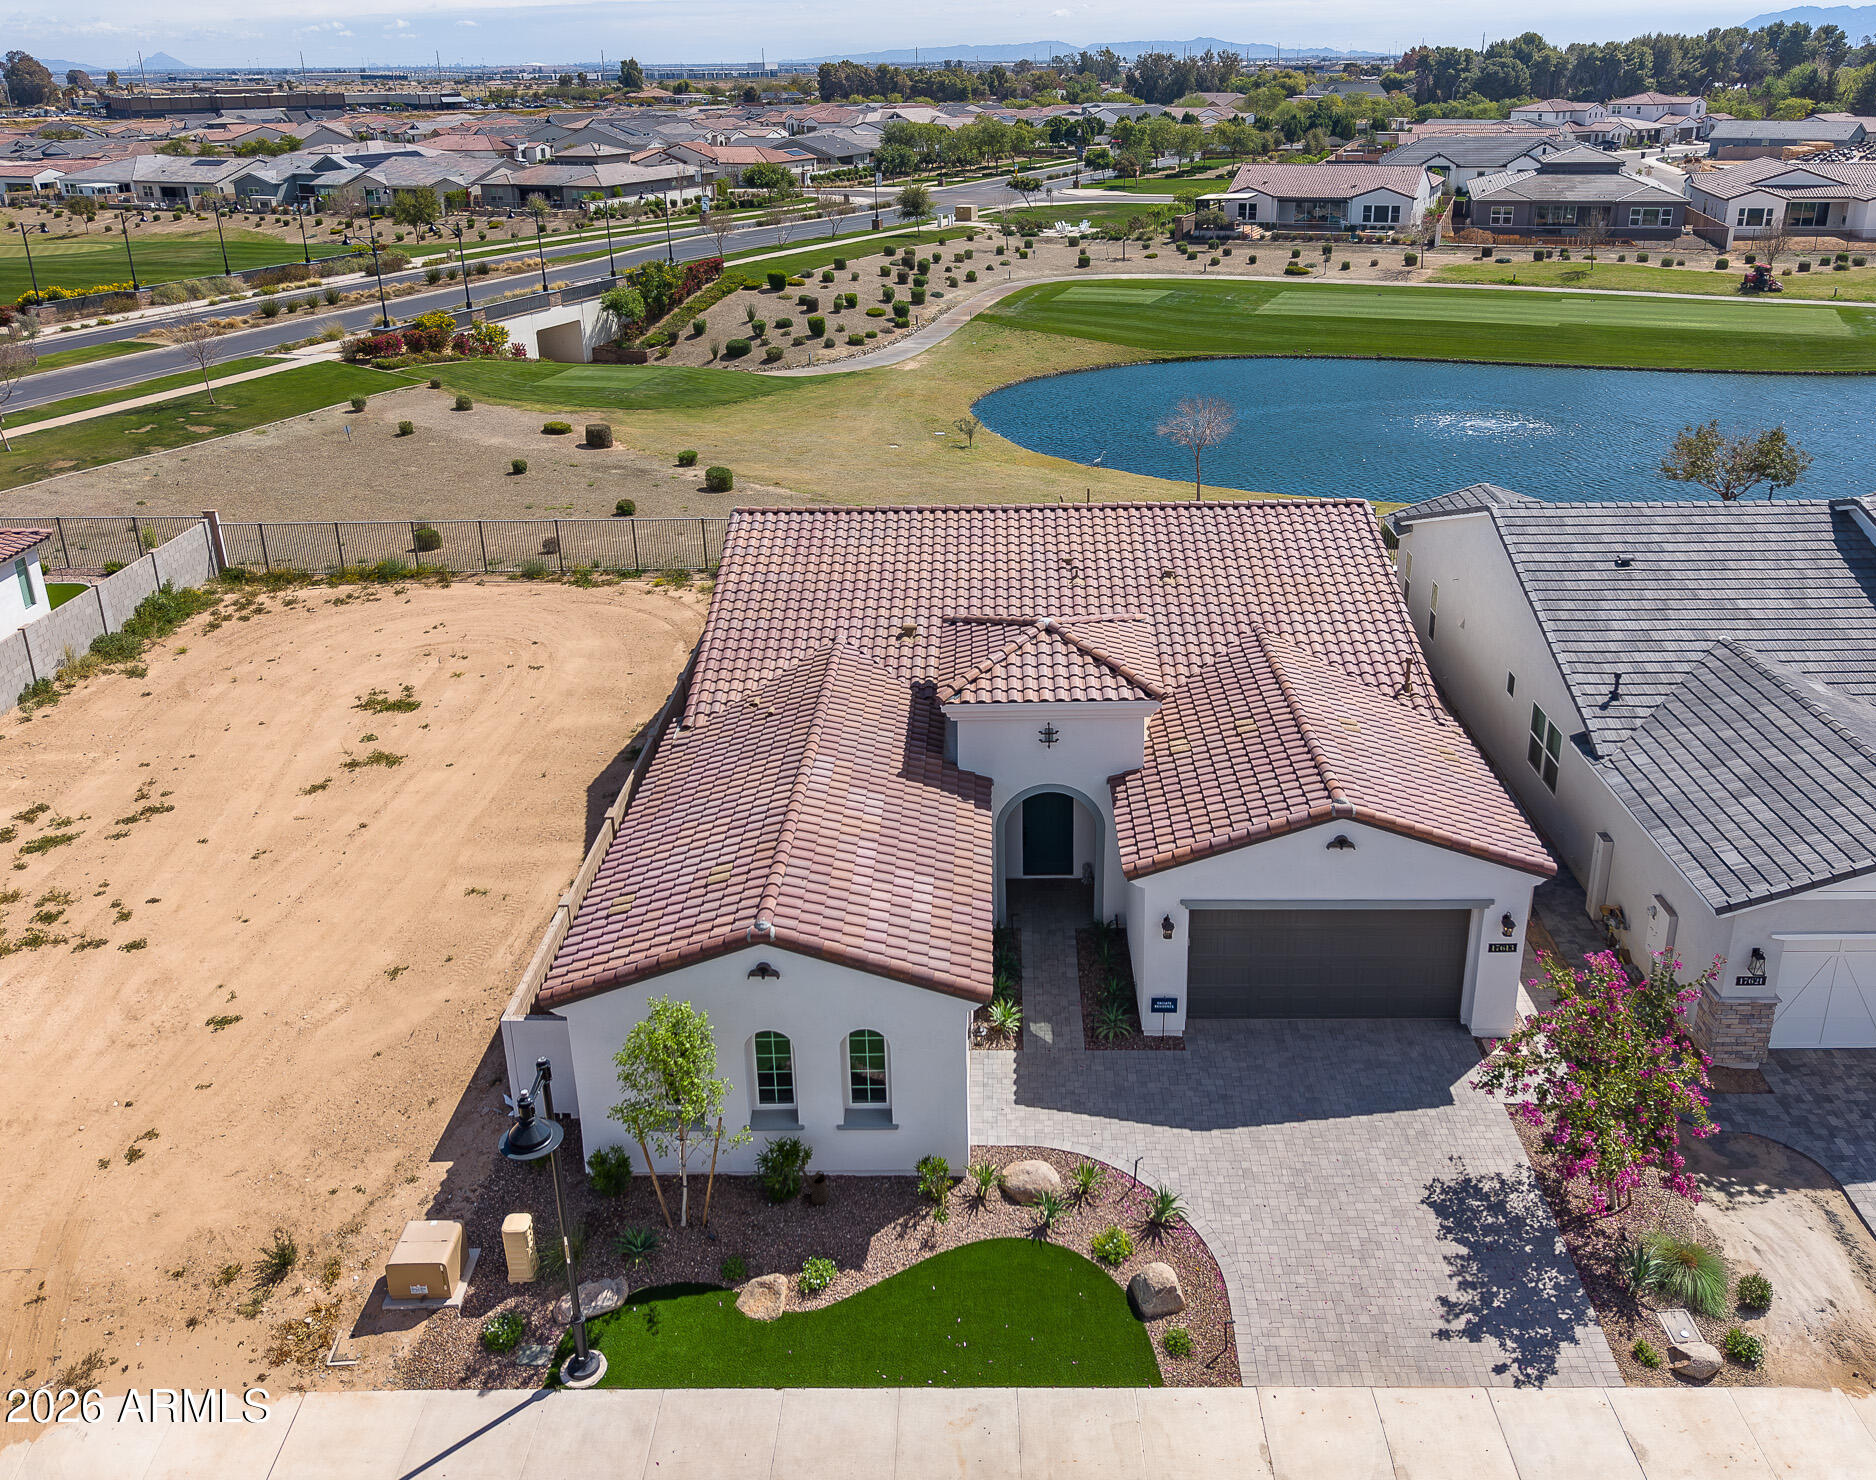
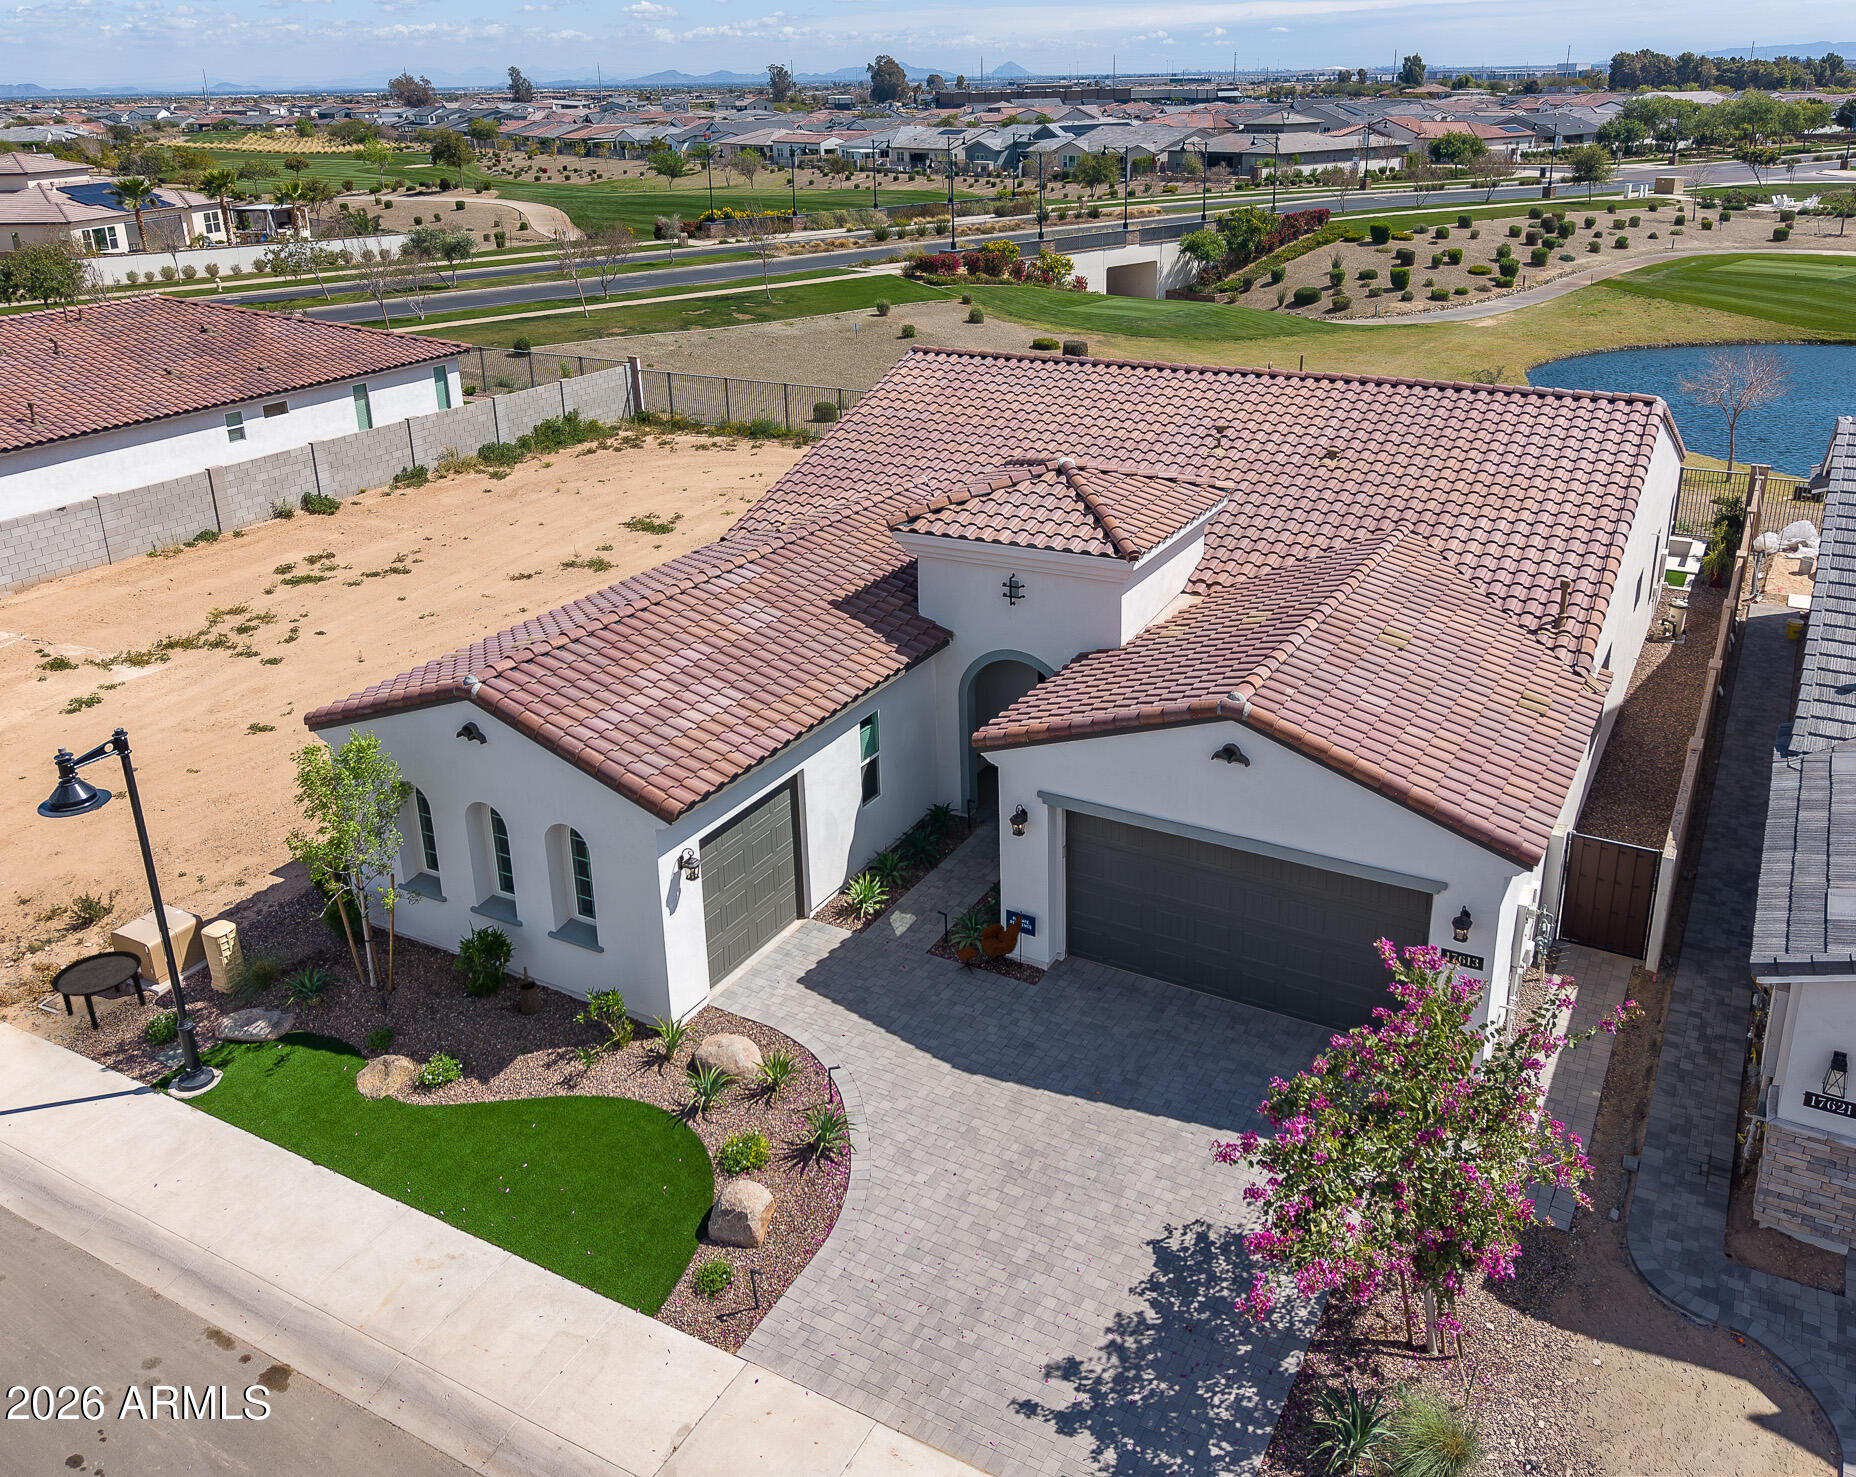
lounge chair: none [1114,995,1156,1057] -> present [956,916,1022,974]
round table: none [357,1279,443,1366] -> present [52,951,146,1030]

